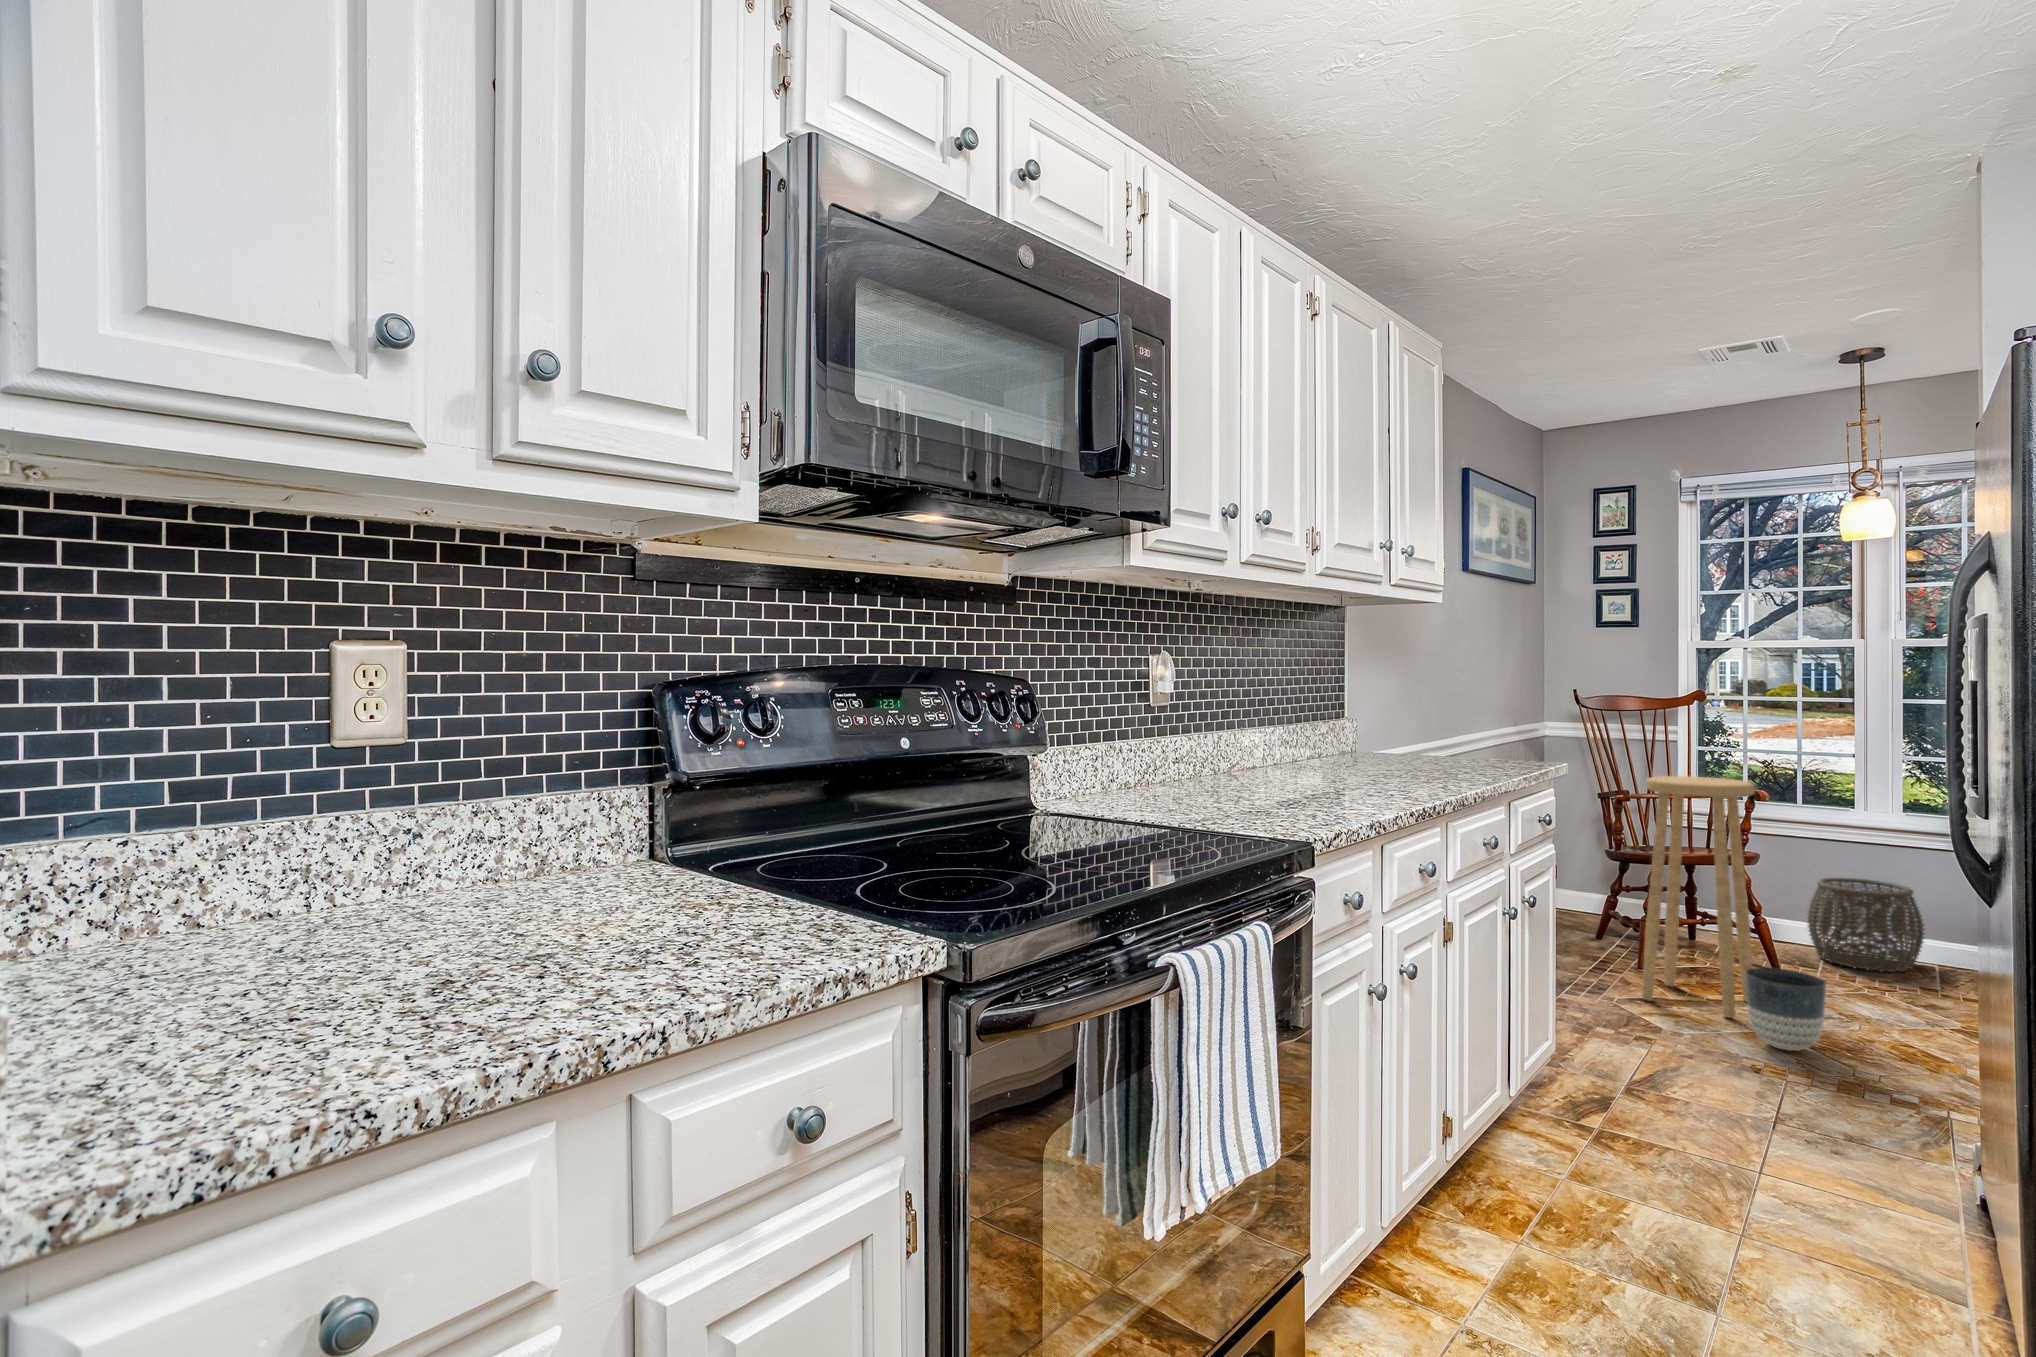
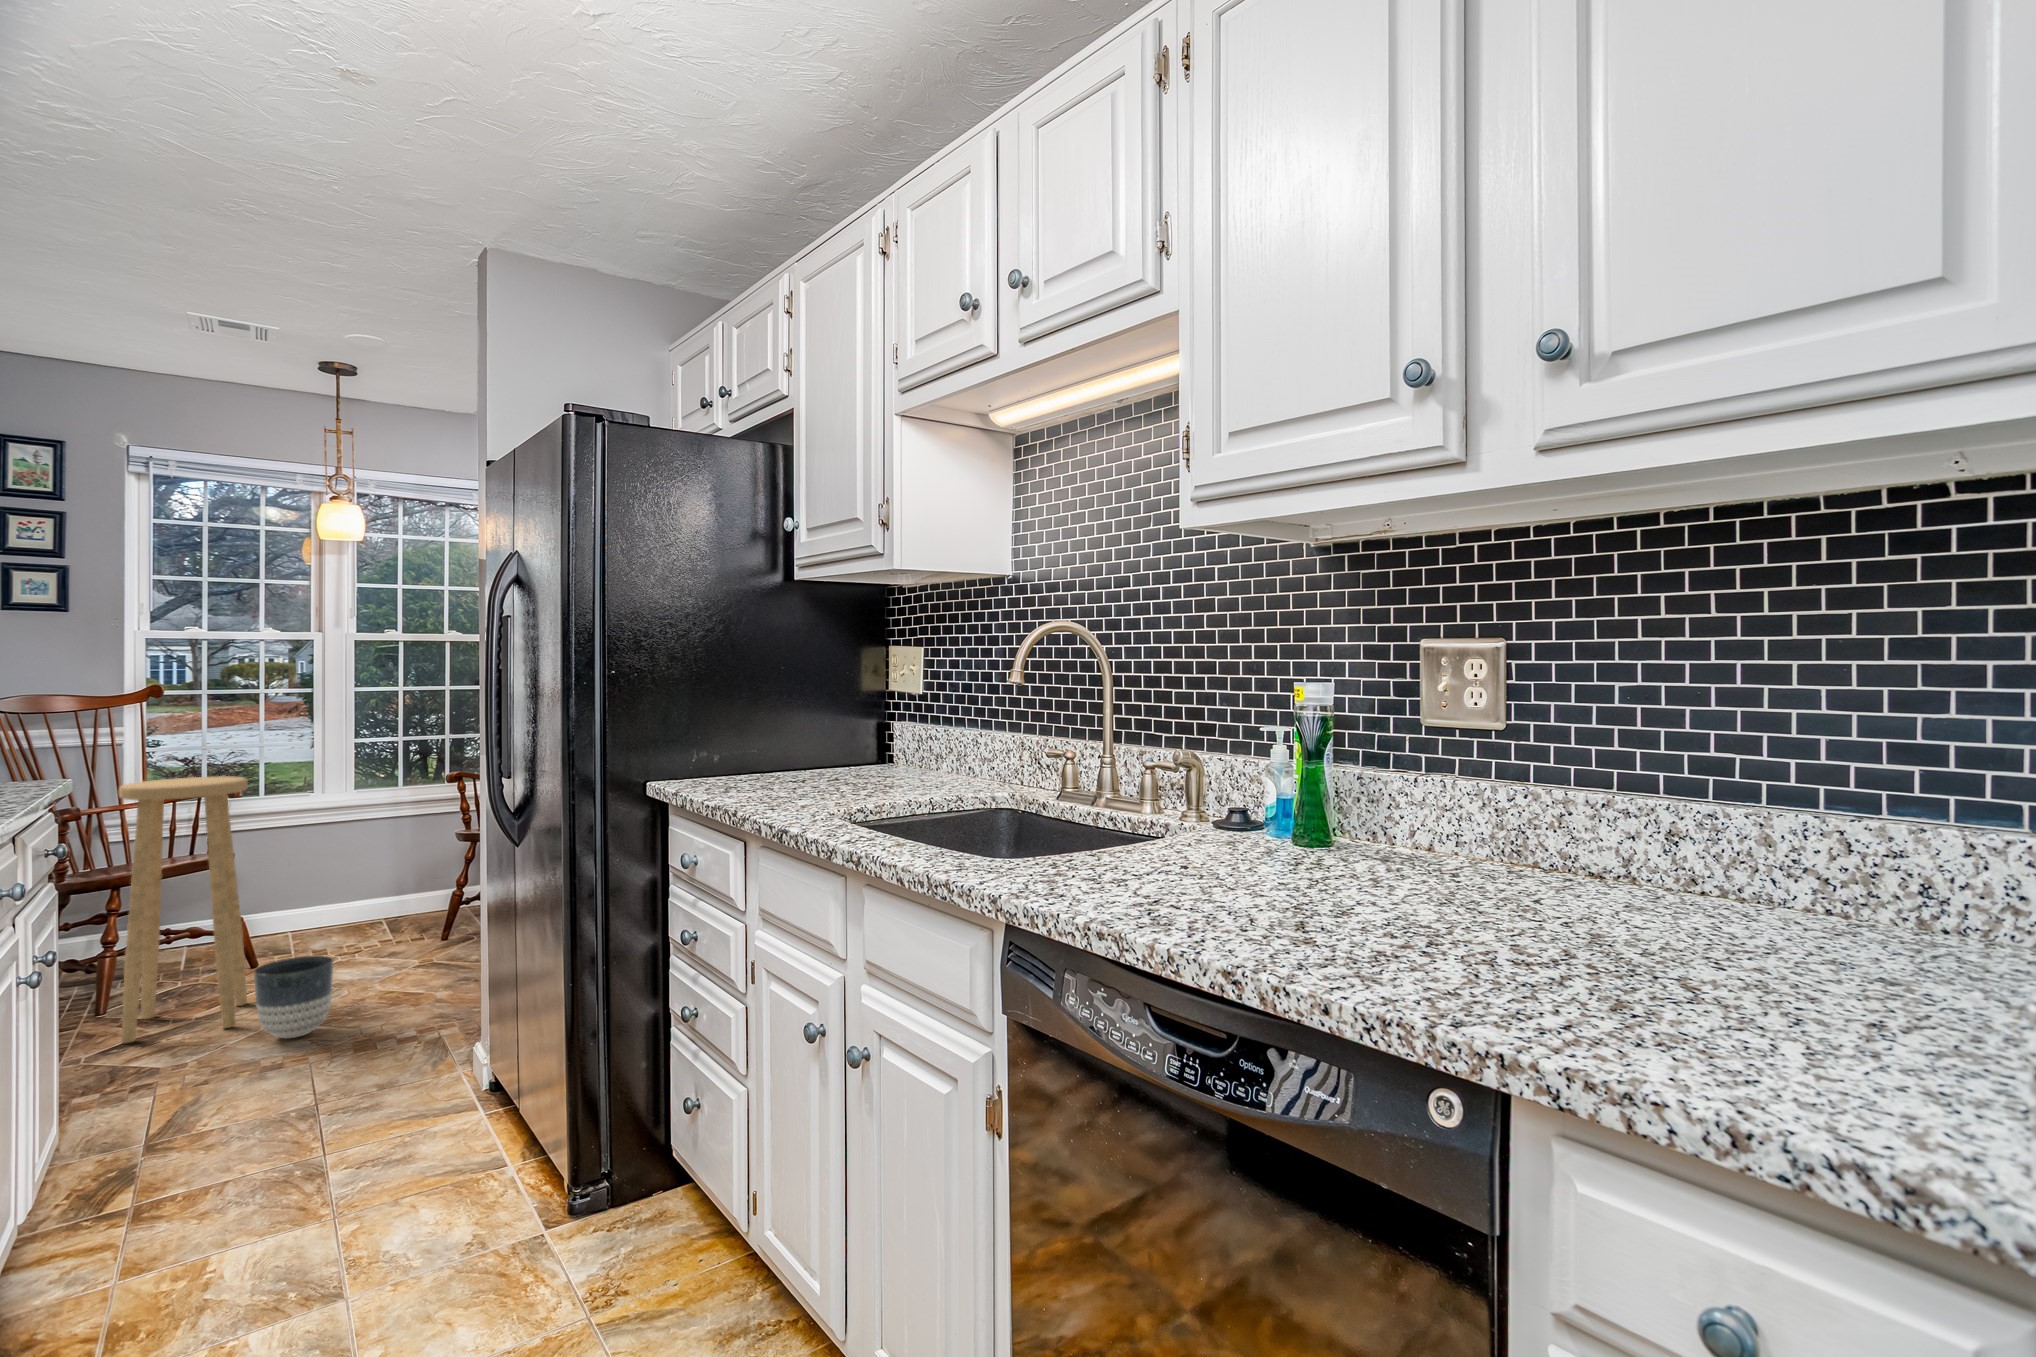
woven basket: present [1807,878,1924,972] -> none [277,856,380,944]

